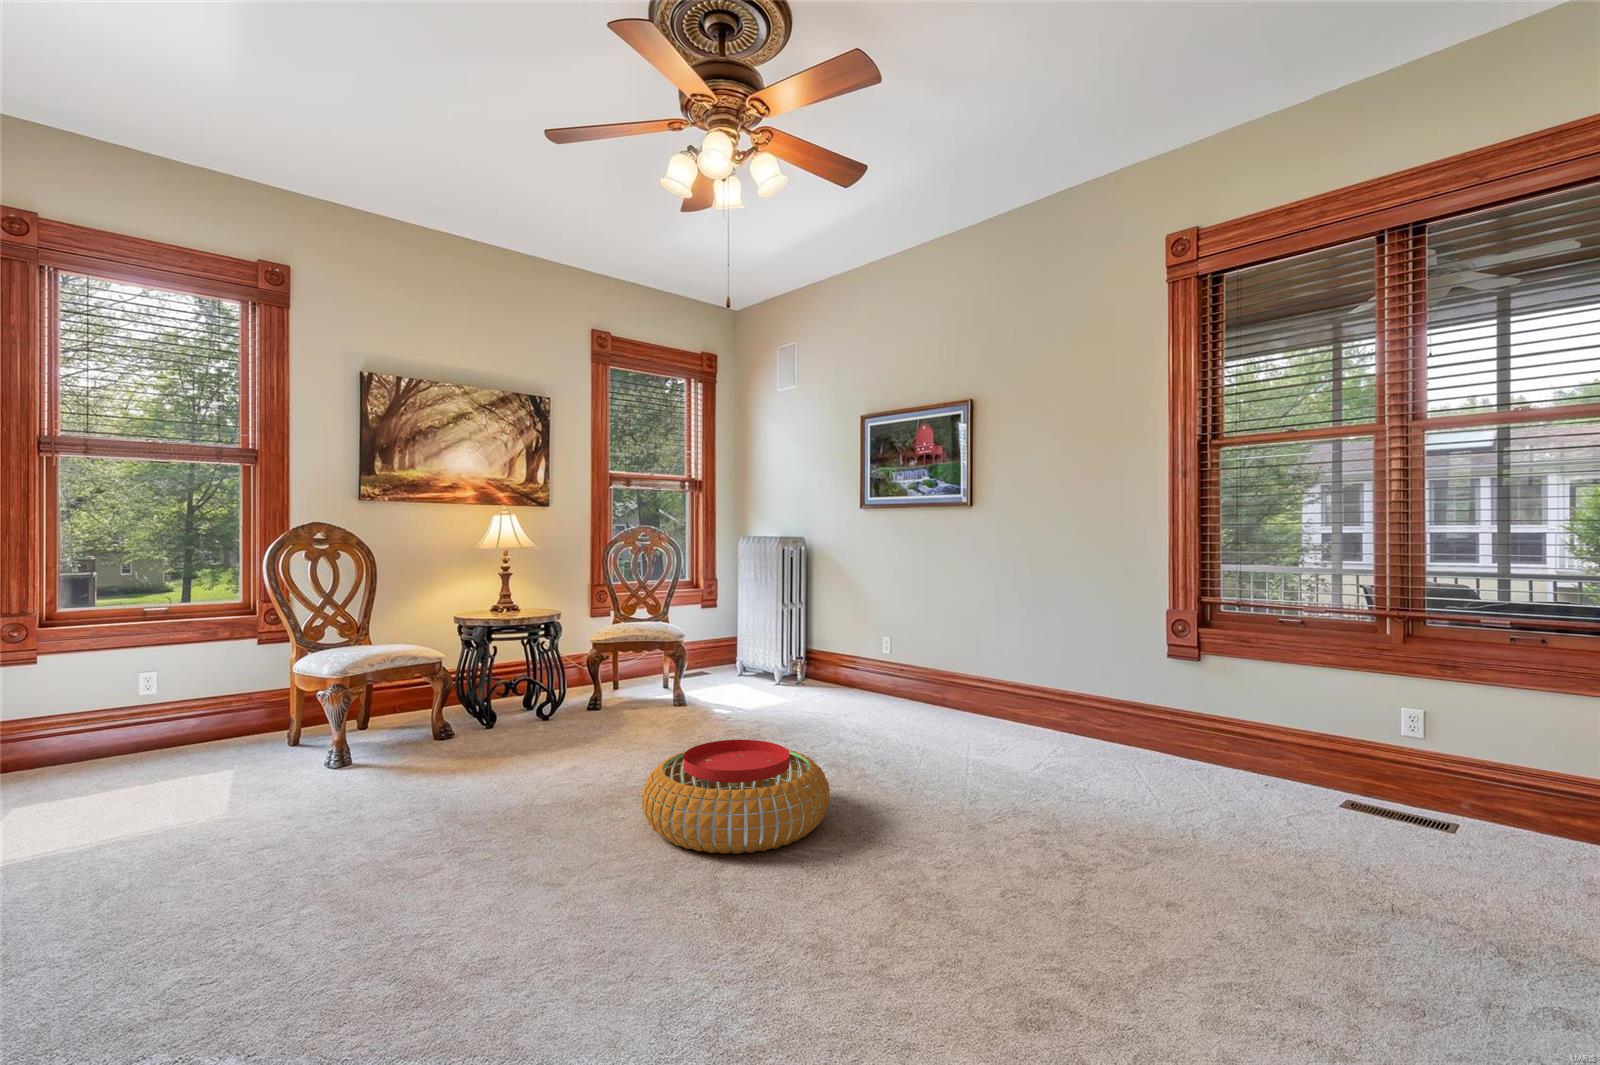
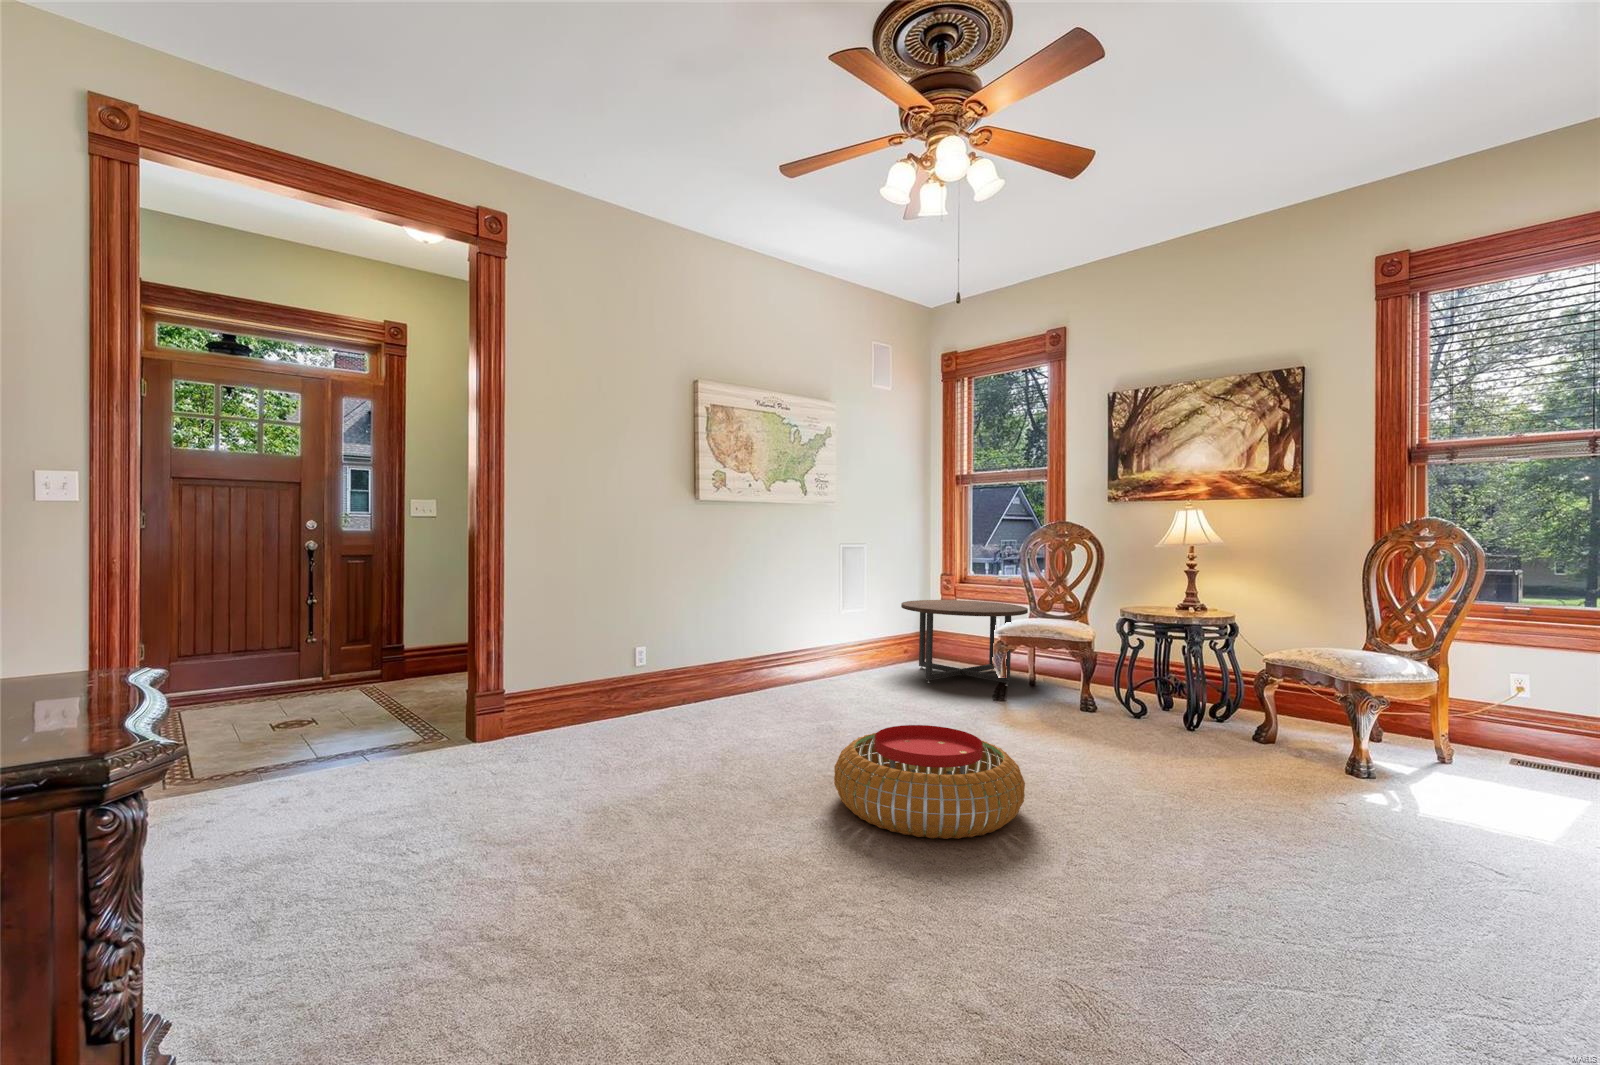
coffee table: none [37,643,300,793] -> present [901,600,1028,686]

